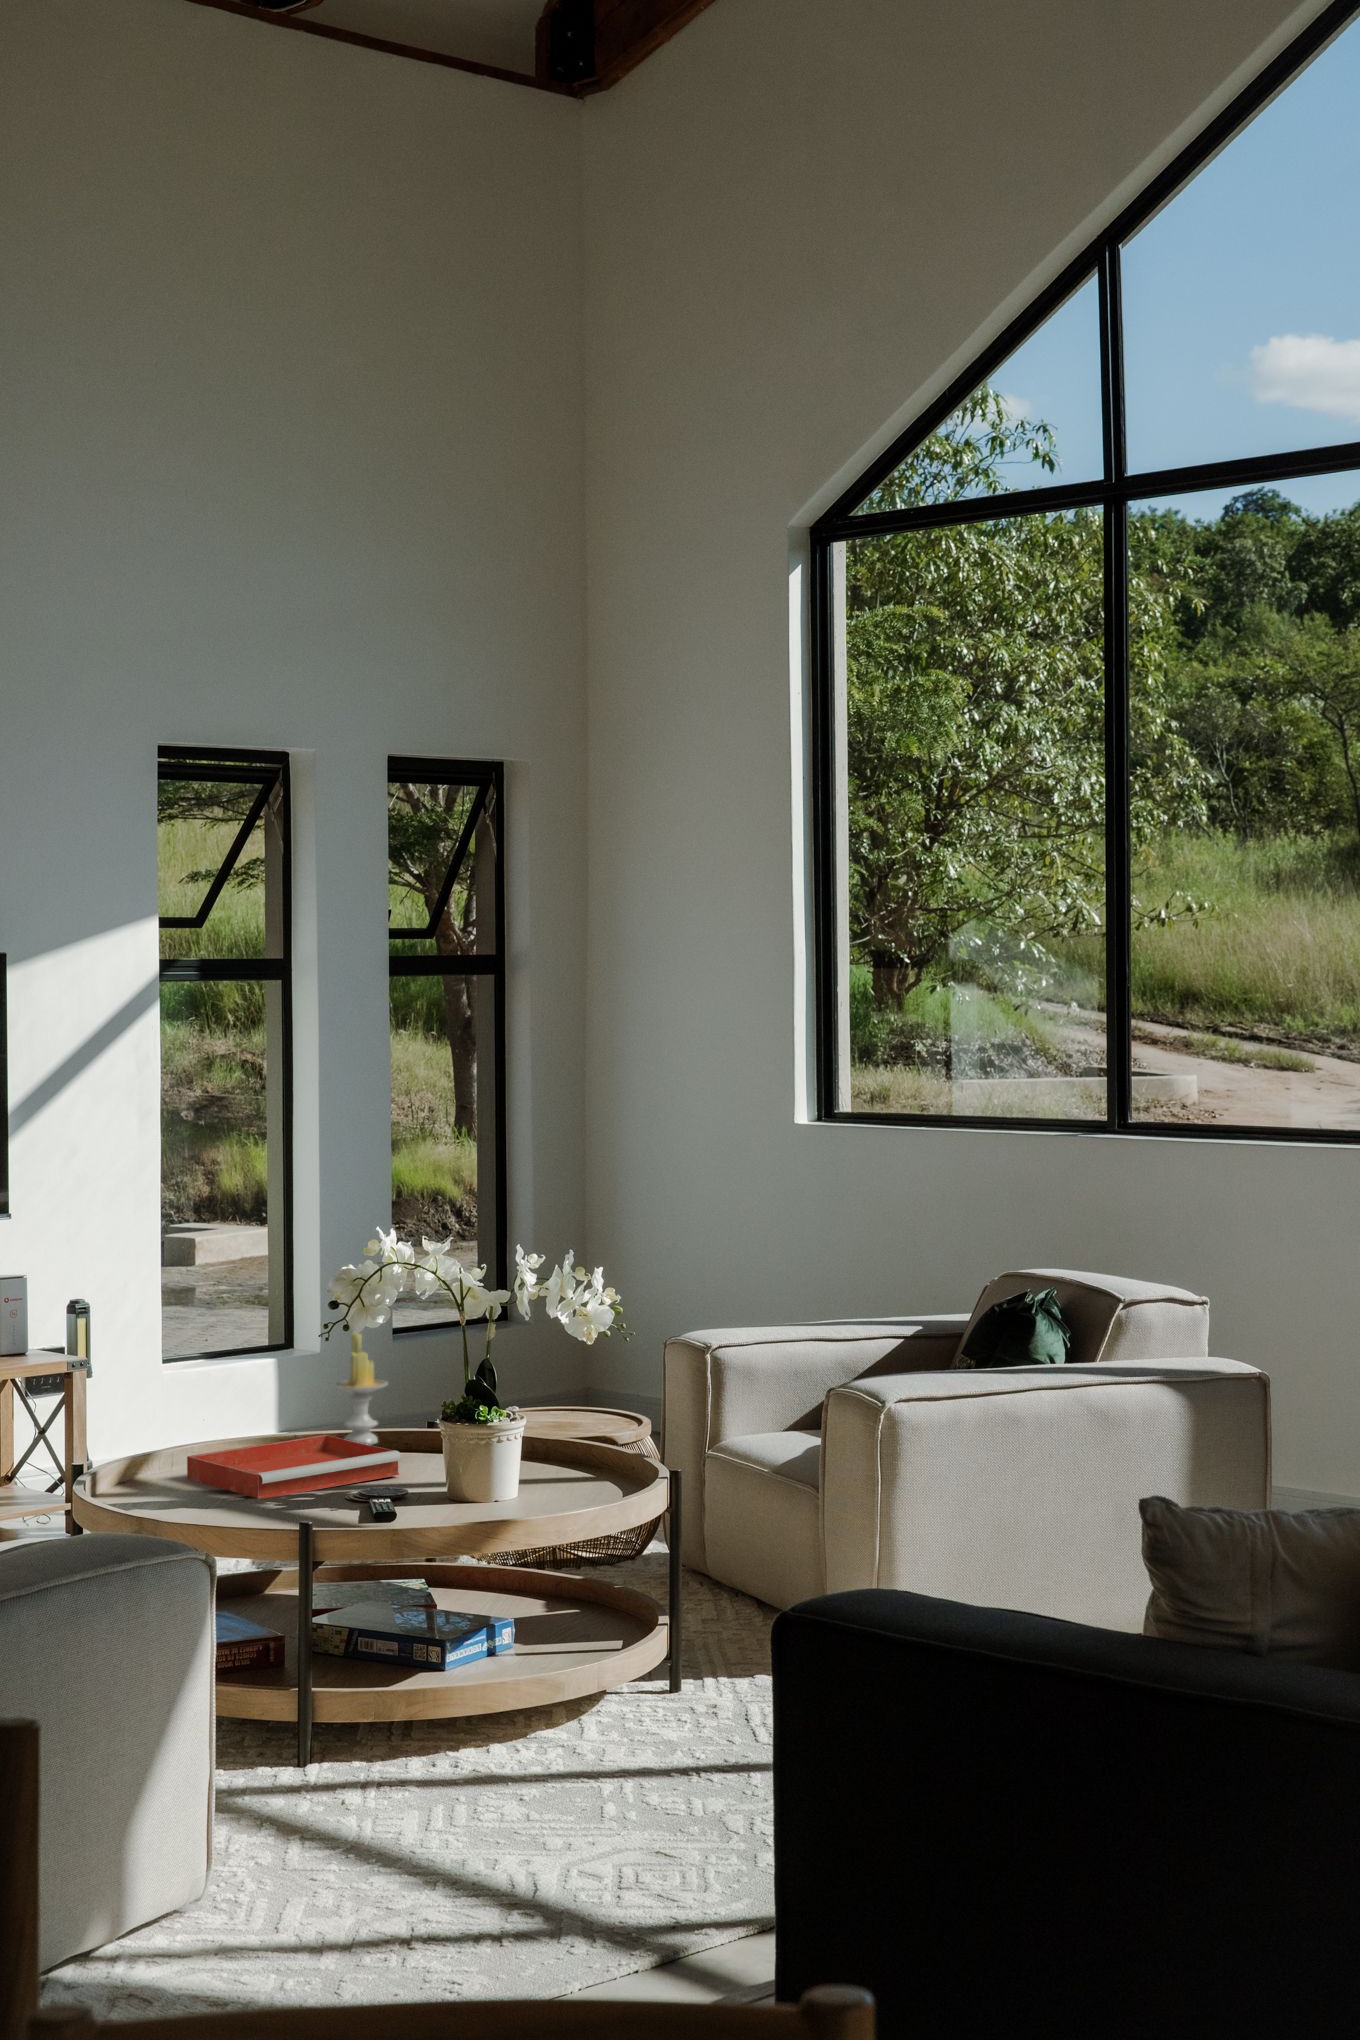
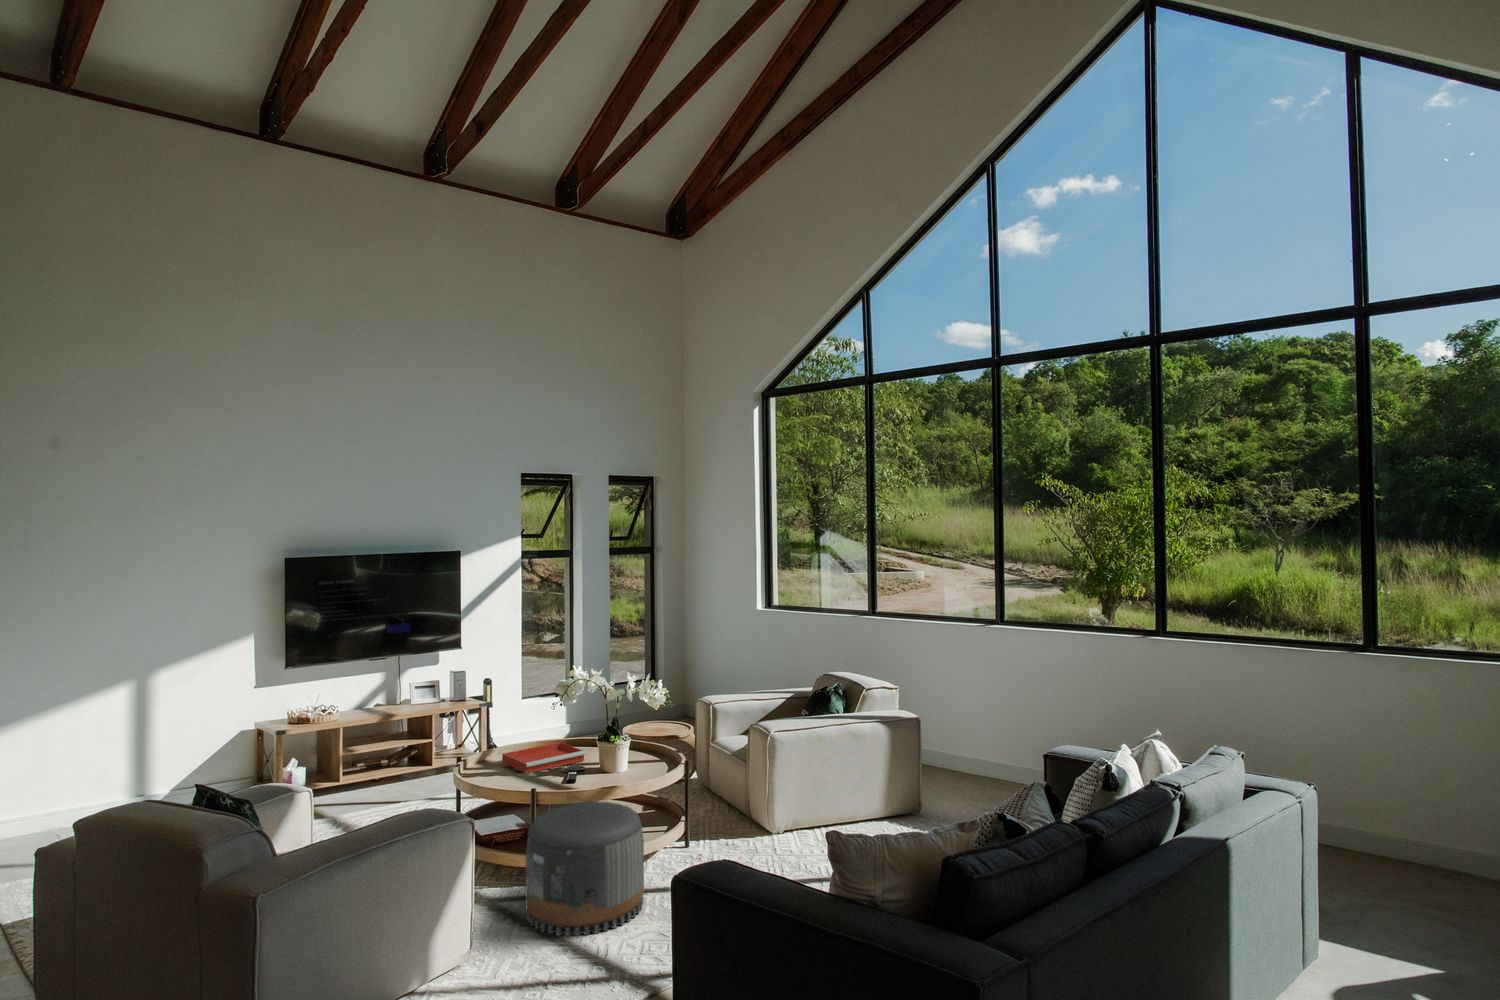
candle: present [333,1332,388,1445] -> none [566,700,587,744]
pouf: none [304,1553,598,1859] -> present [526,801,644,936]

